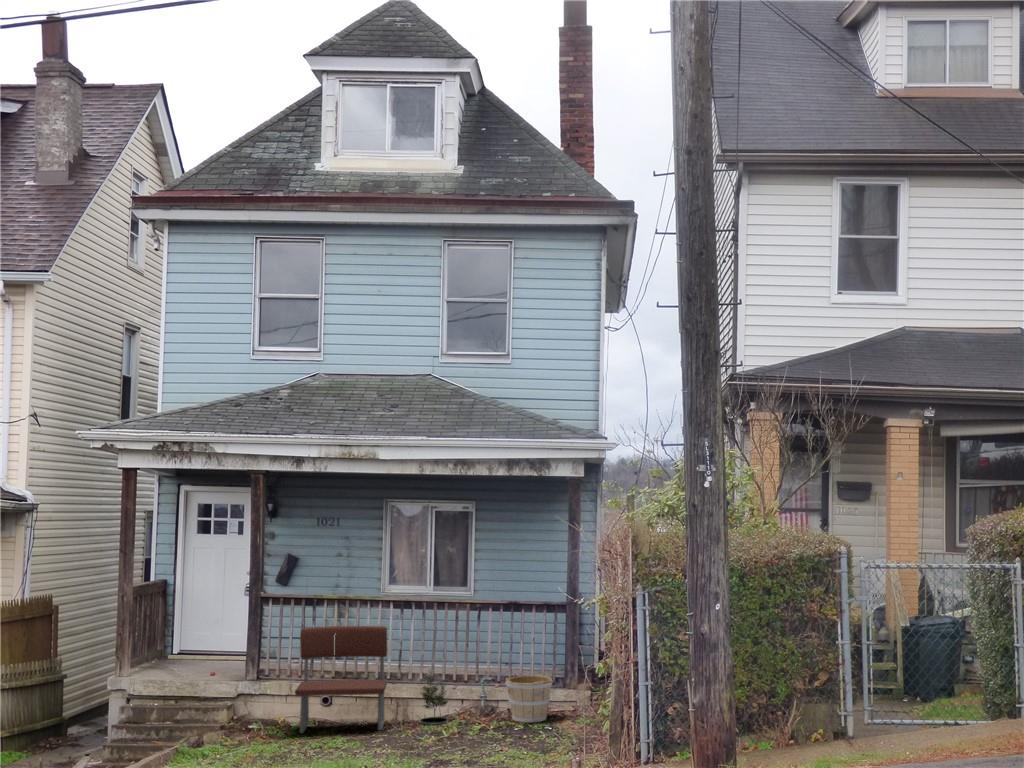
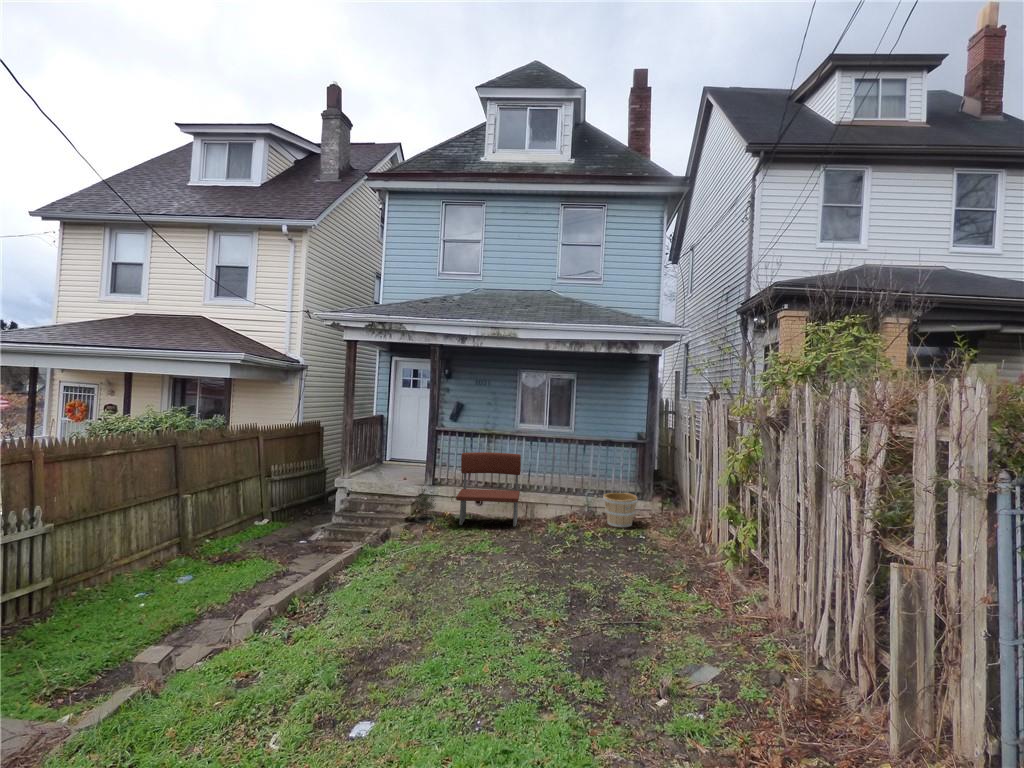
potted tree: present [420,675,448,725] -> present [416,485,436,523]

